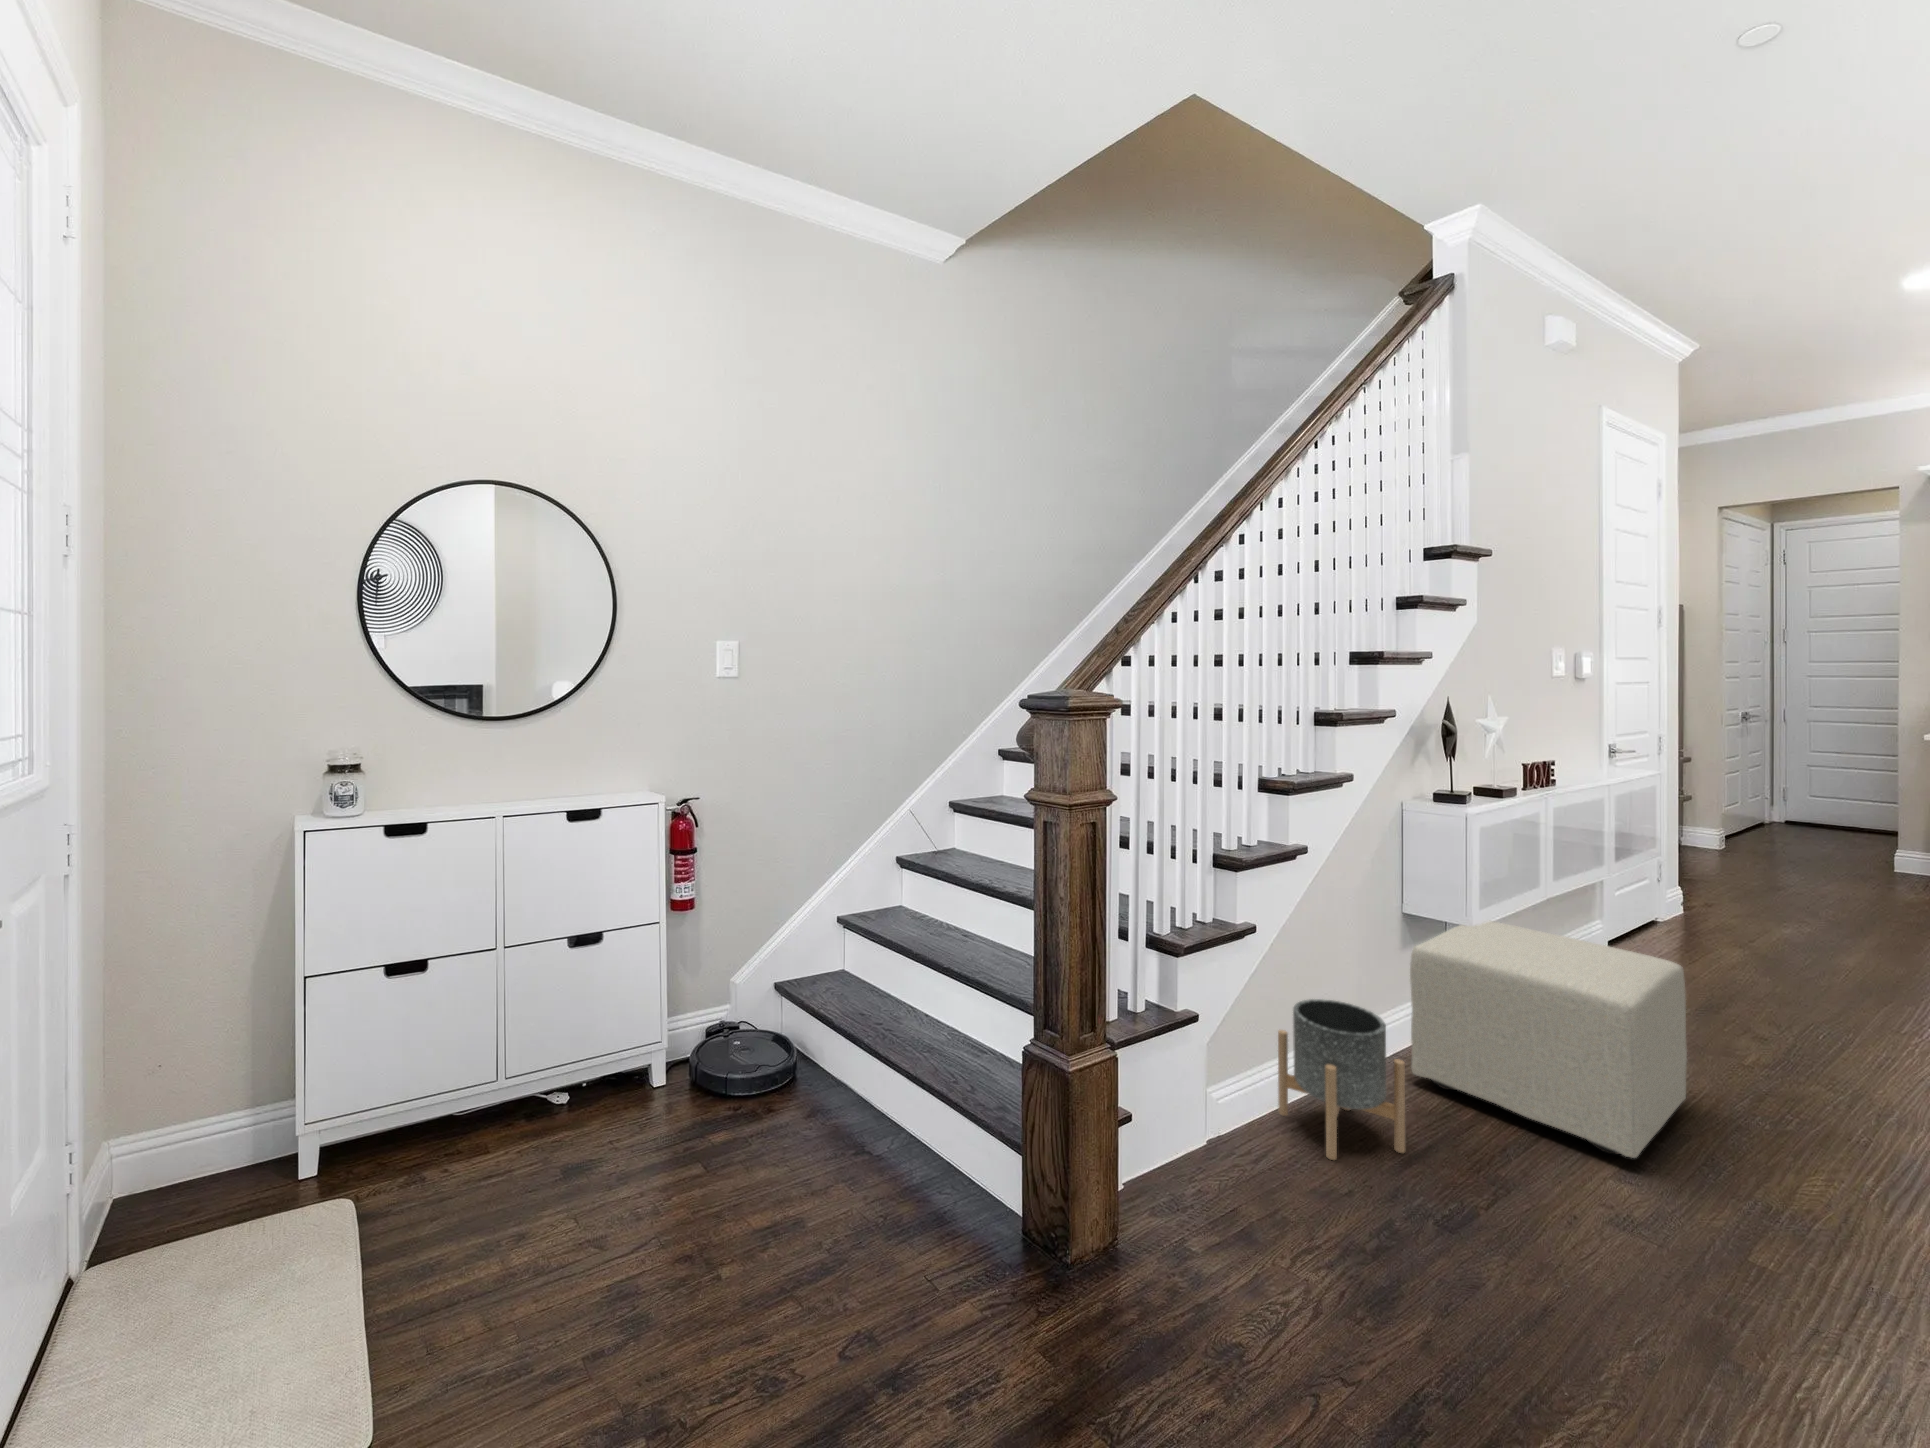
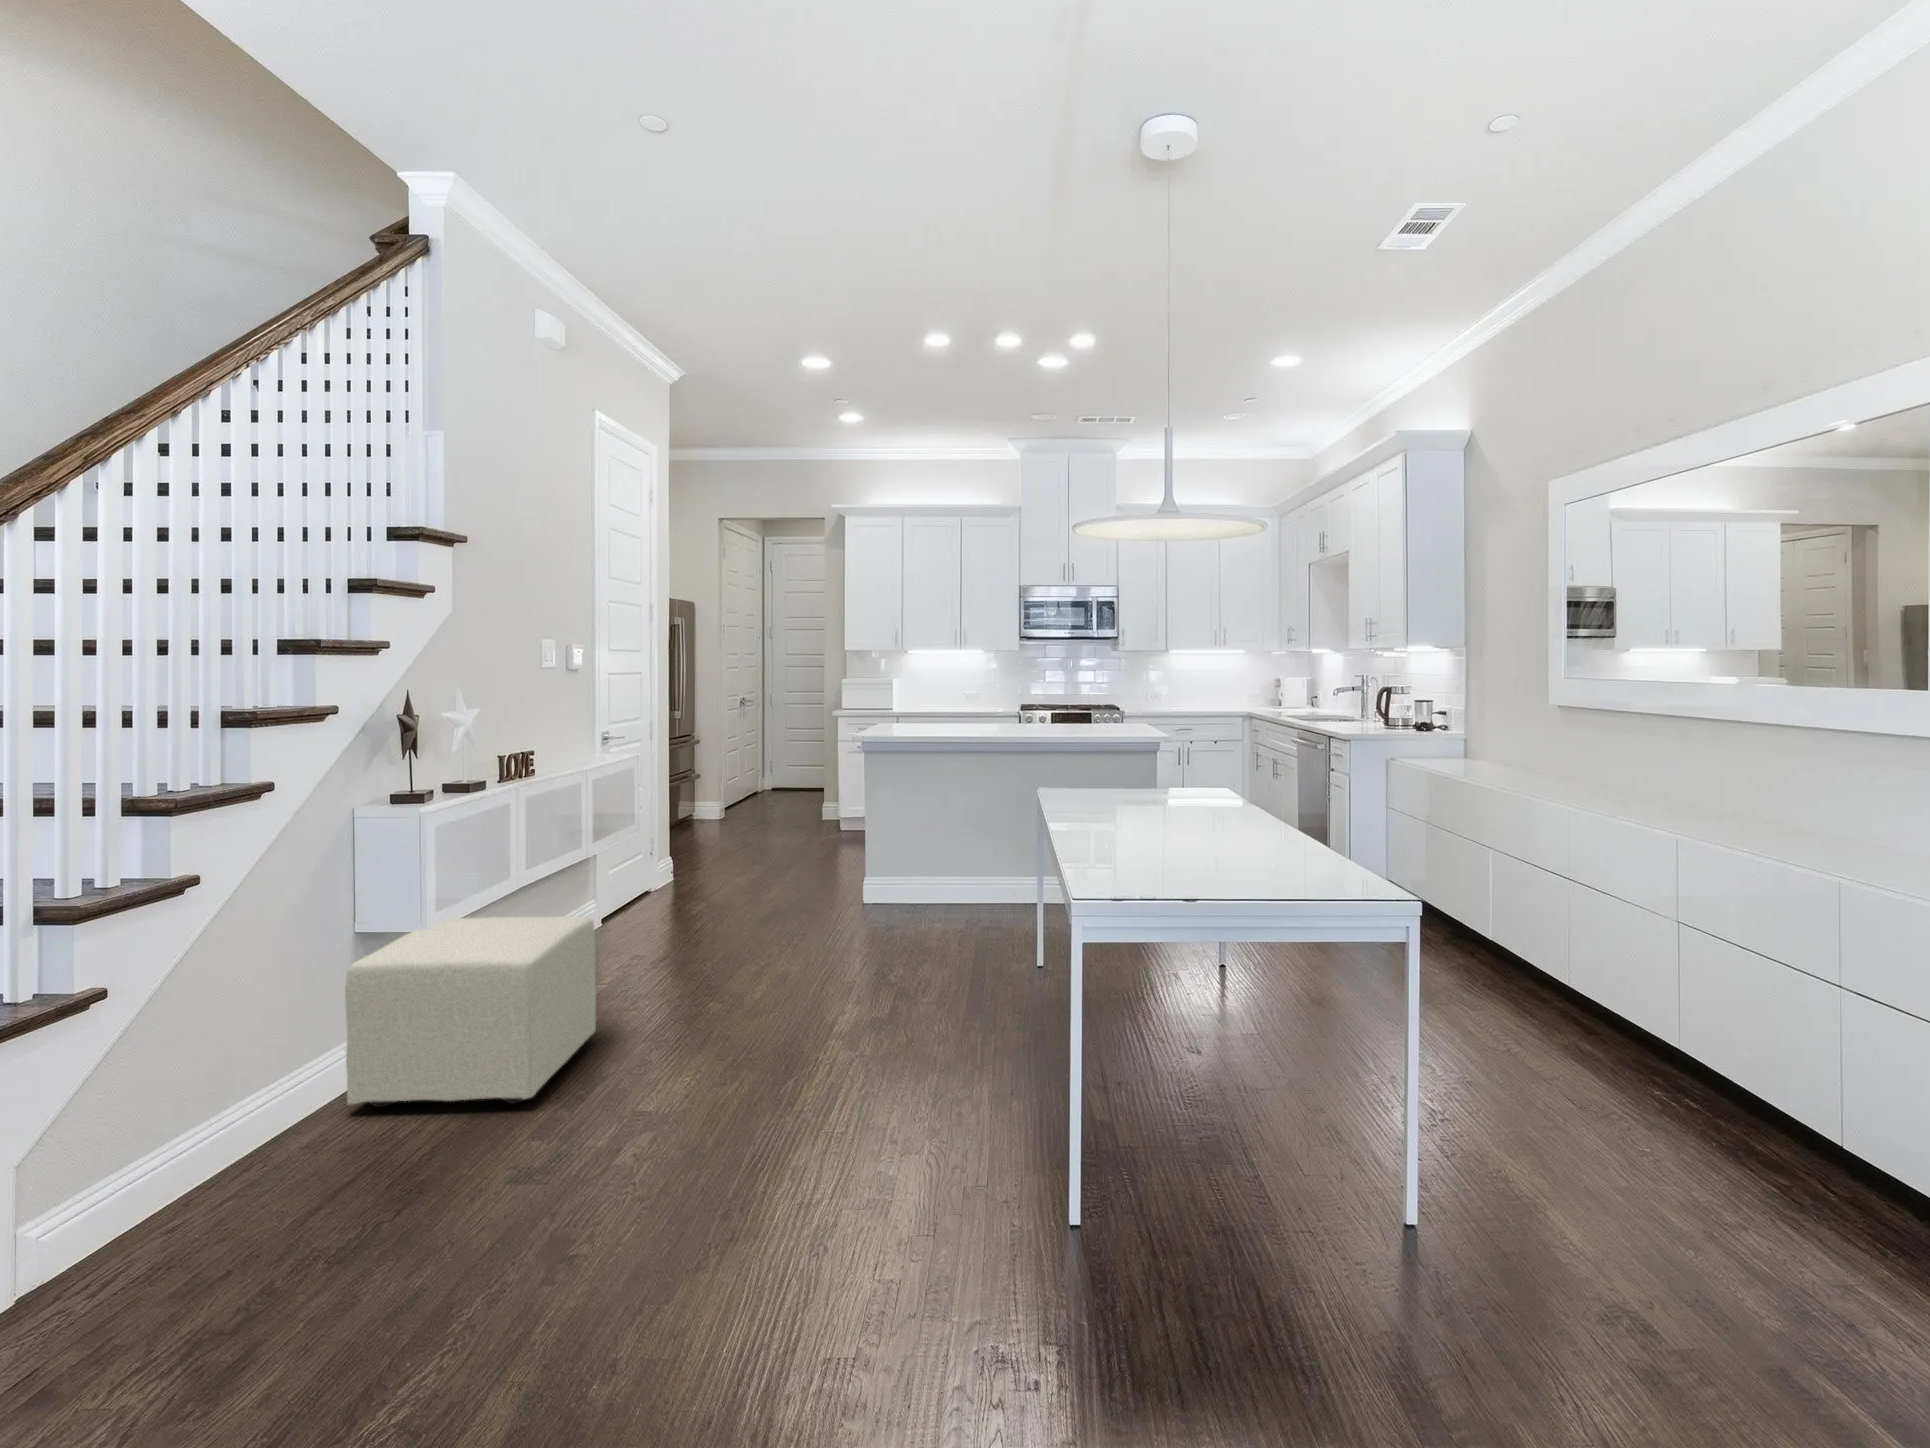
planter: present [1278,999,1405,1160] -> none [145,1050,308,1240]

